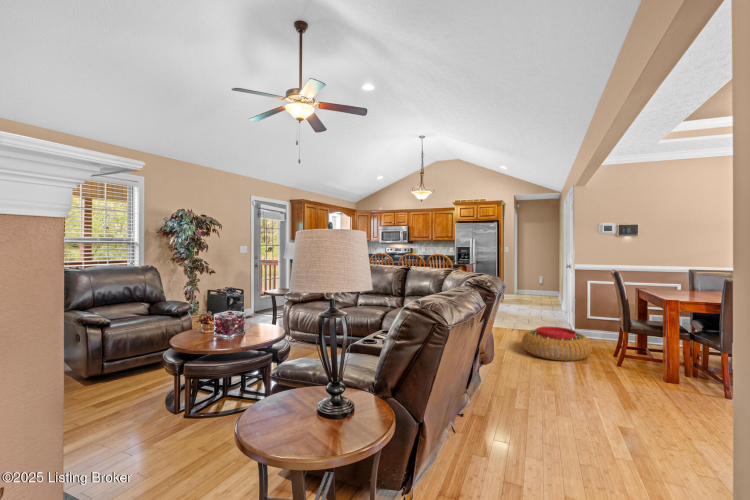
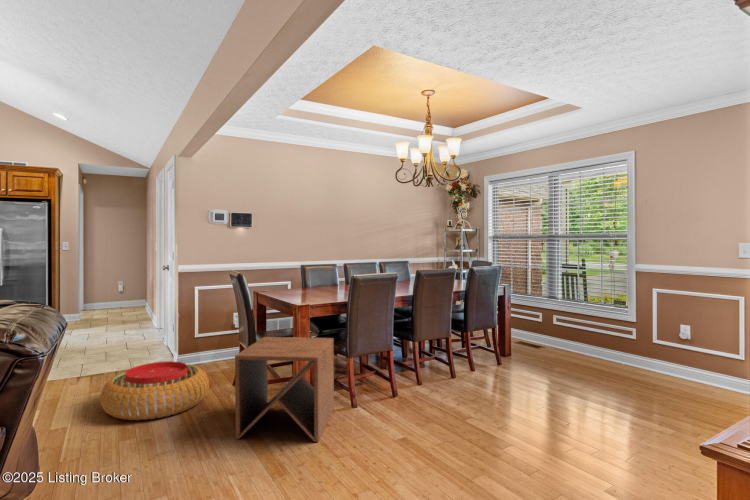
side table: none [604,320,703,406] -> present [235,337,334,442]

